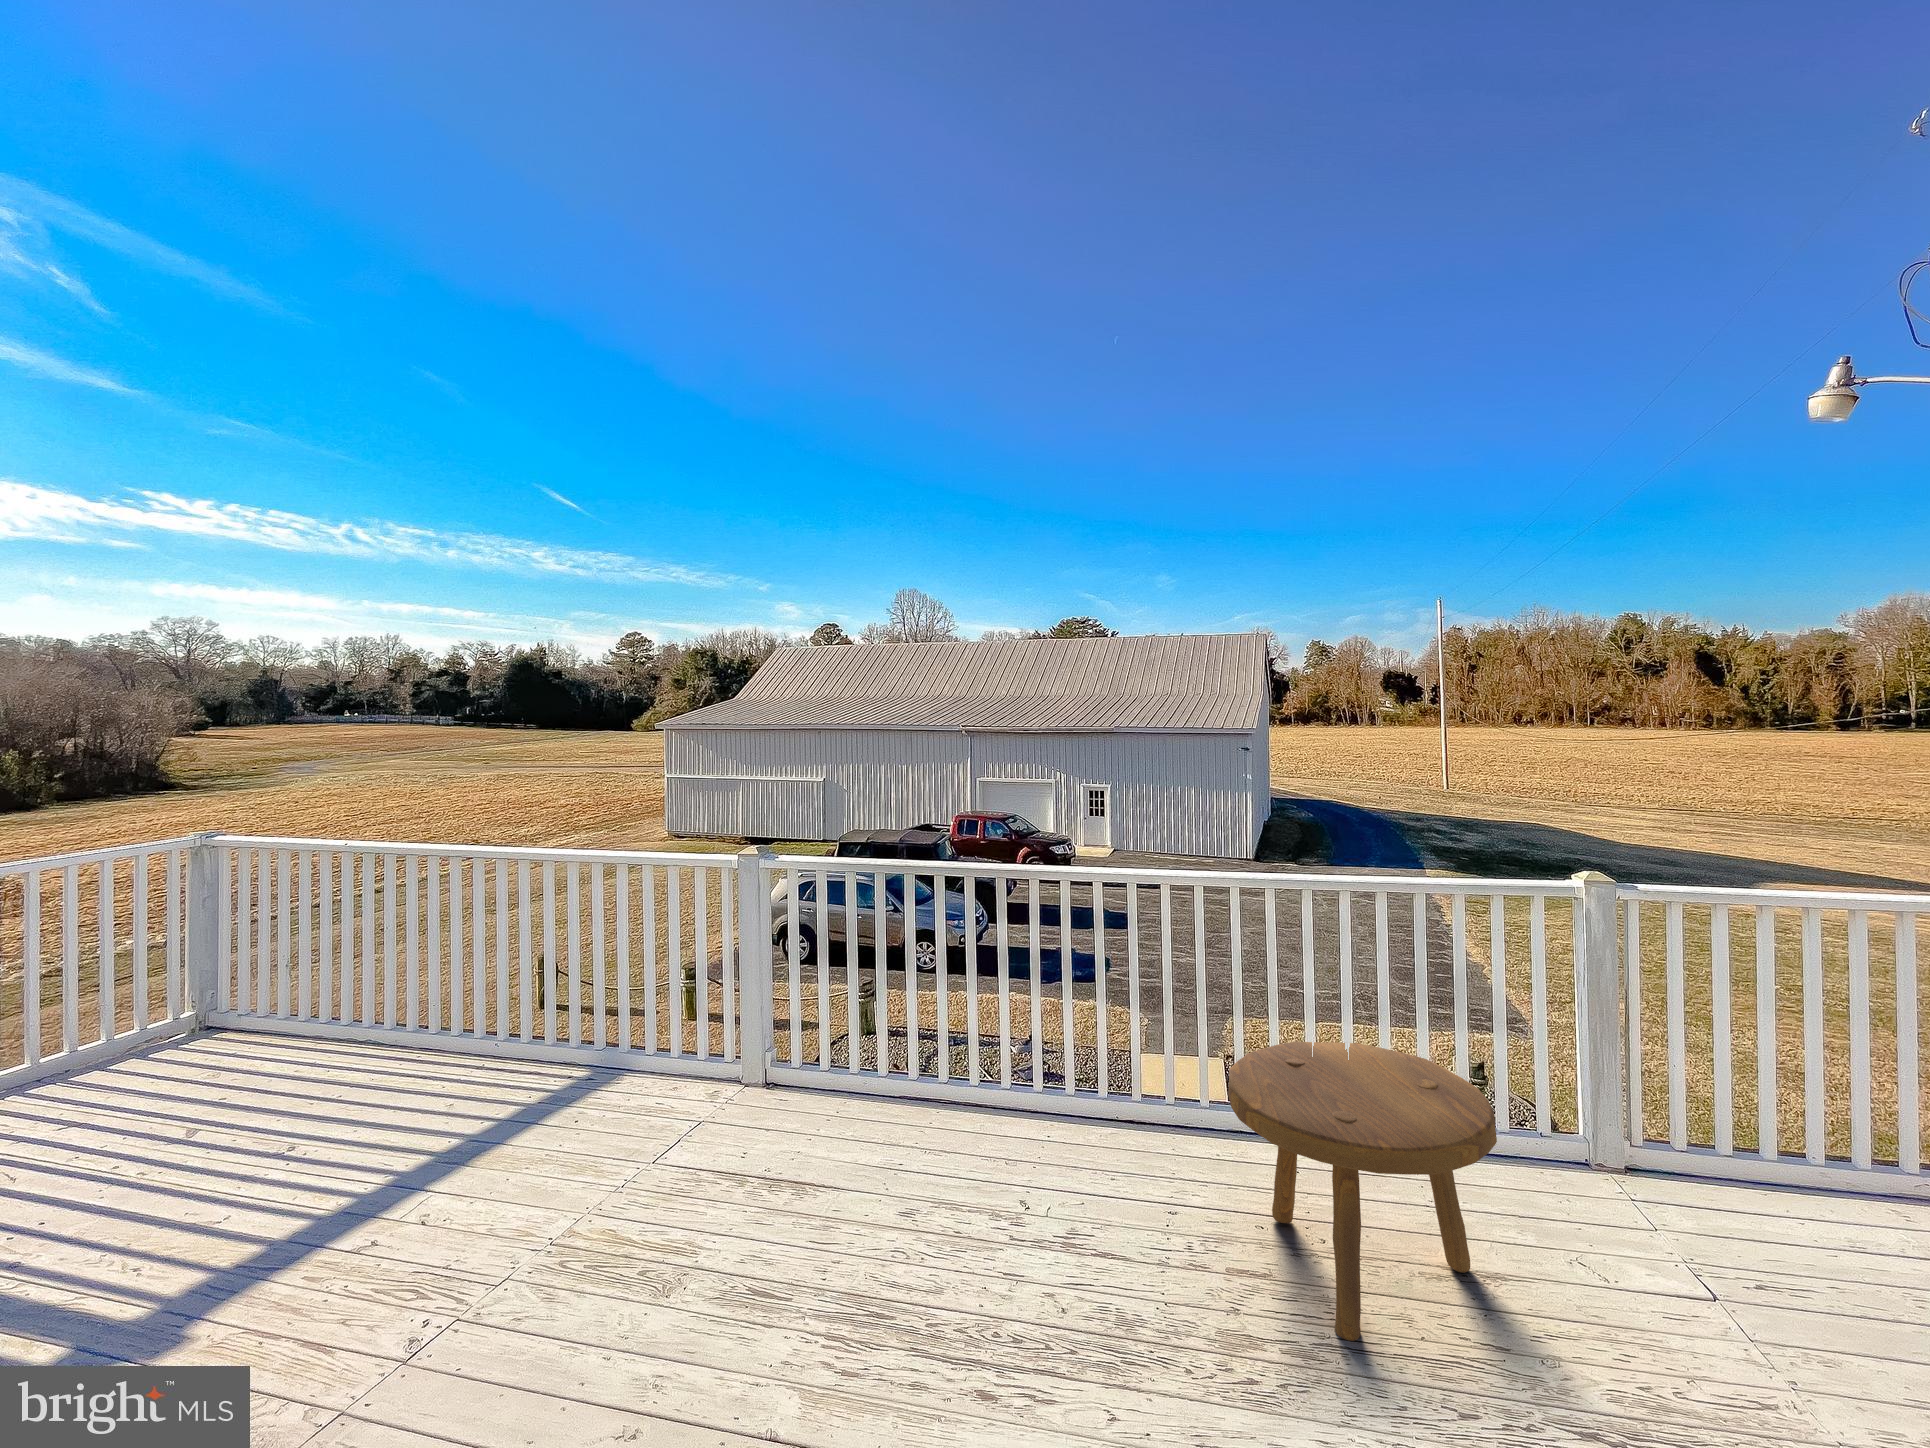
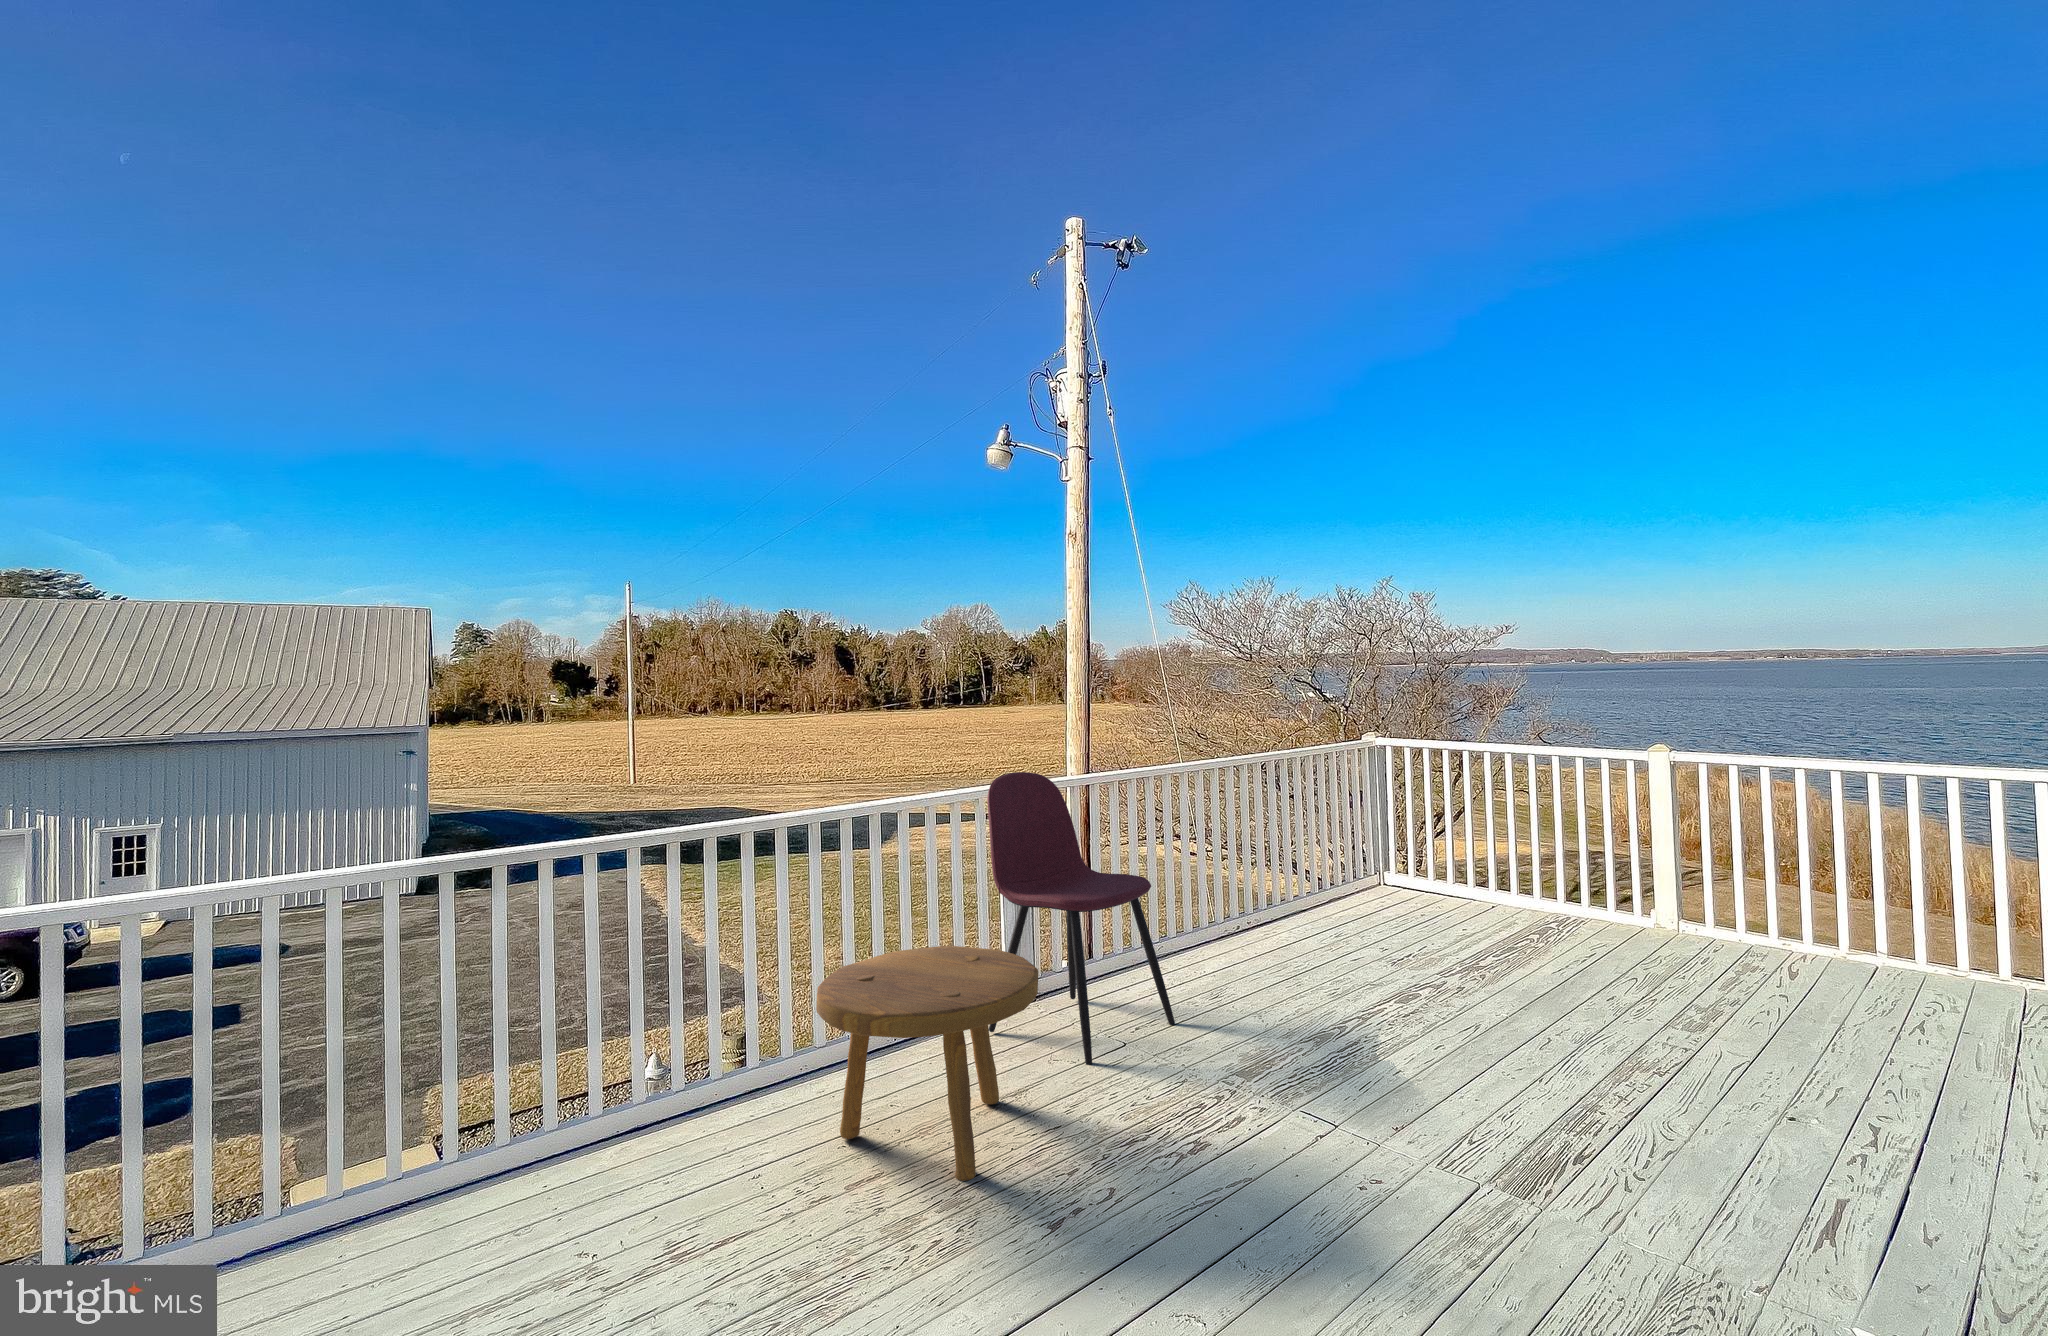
dining chair: none [1544,863,1874,1313] -> present [987,772,1175,1065]

